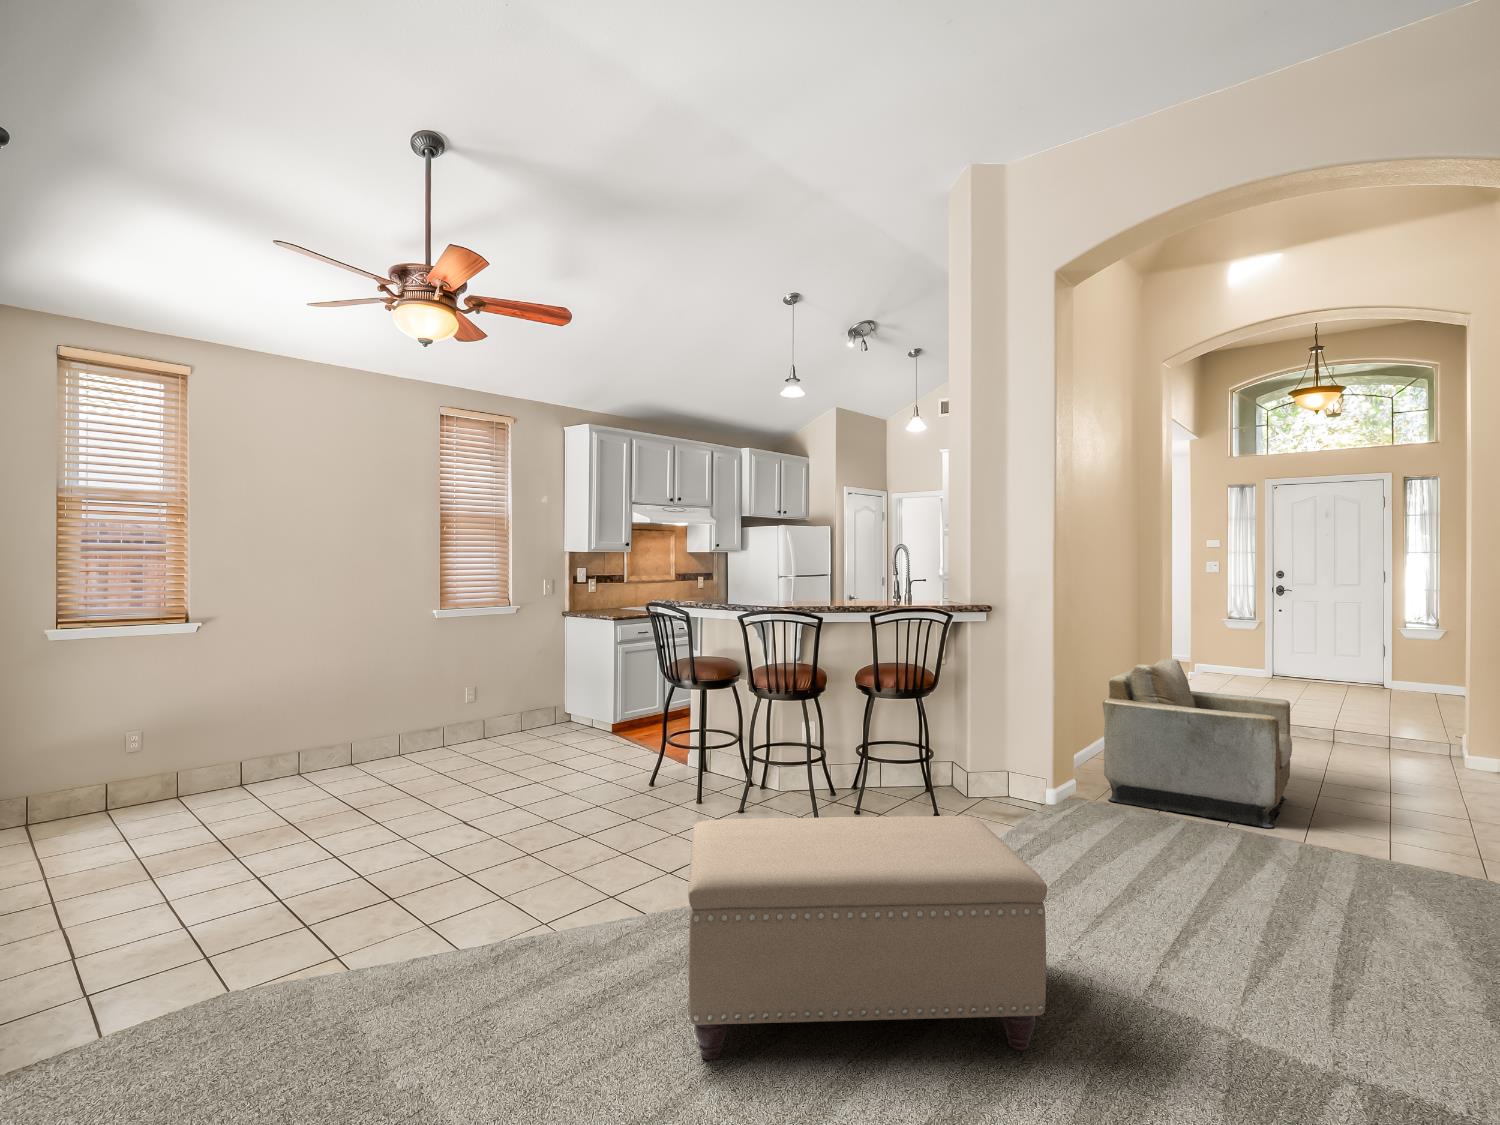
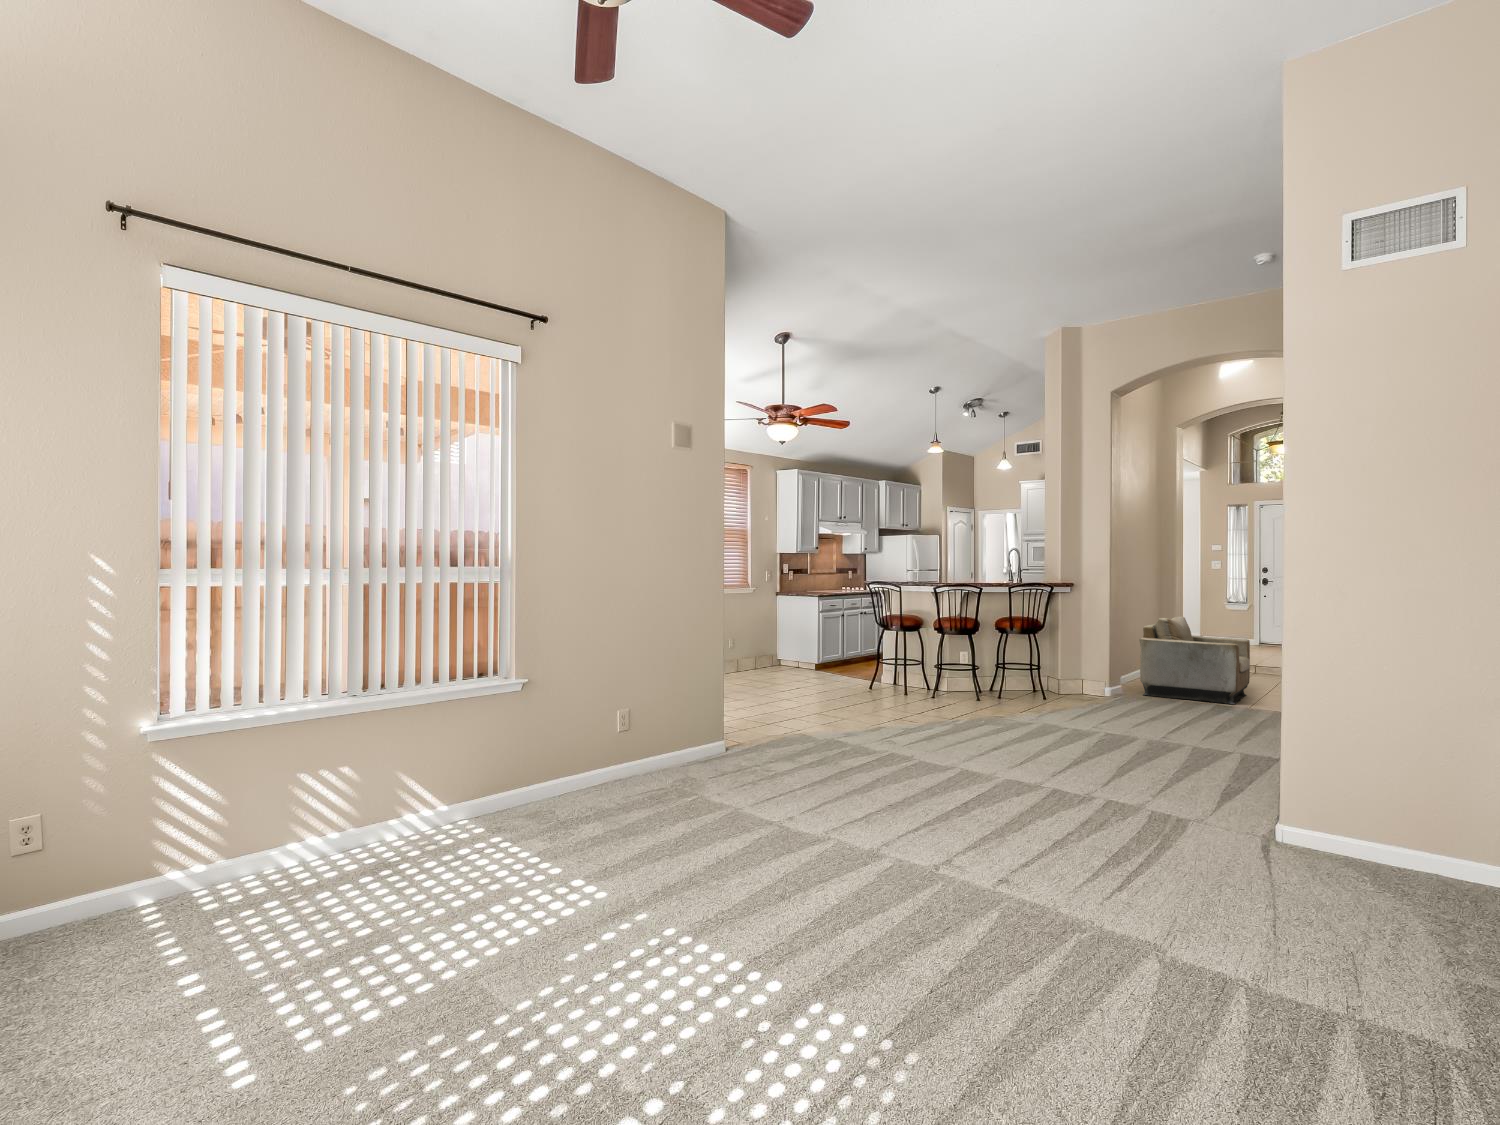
ottoman: present [688,816,1047,1060] -> none [961,670,1123,750]

